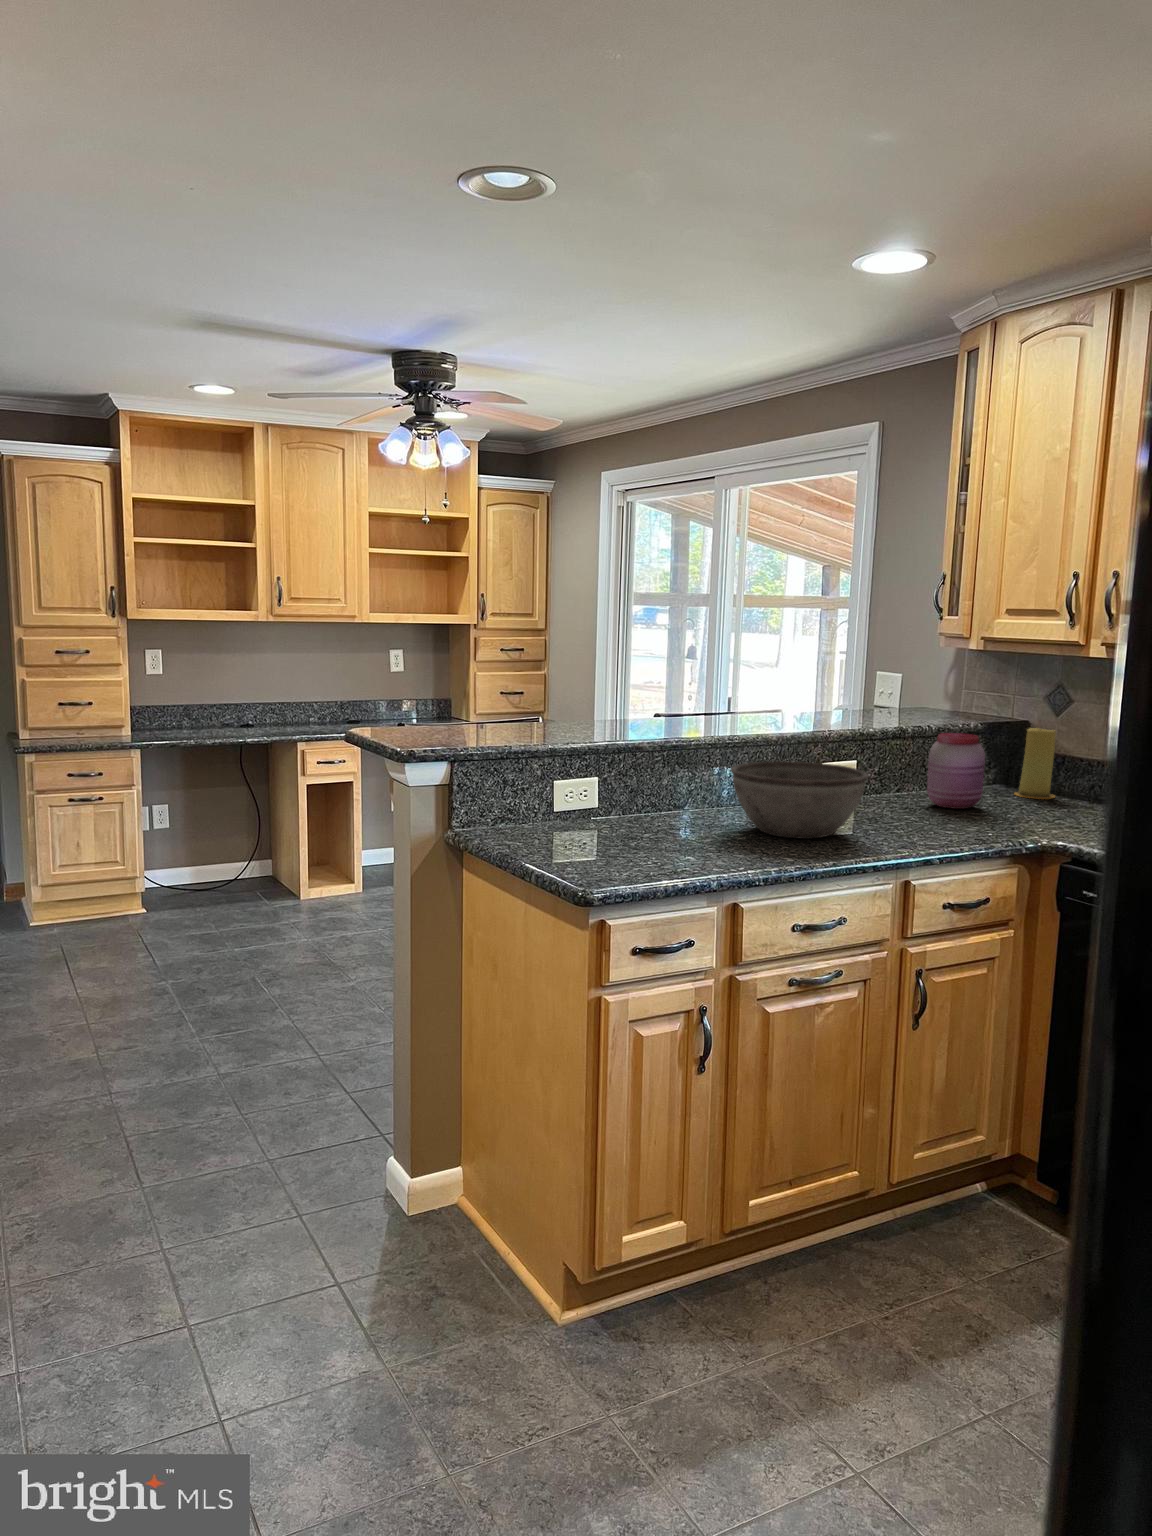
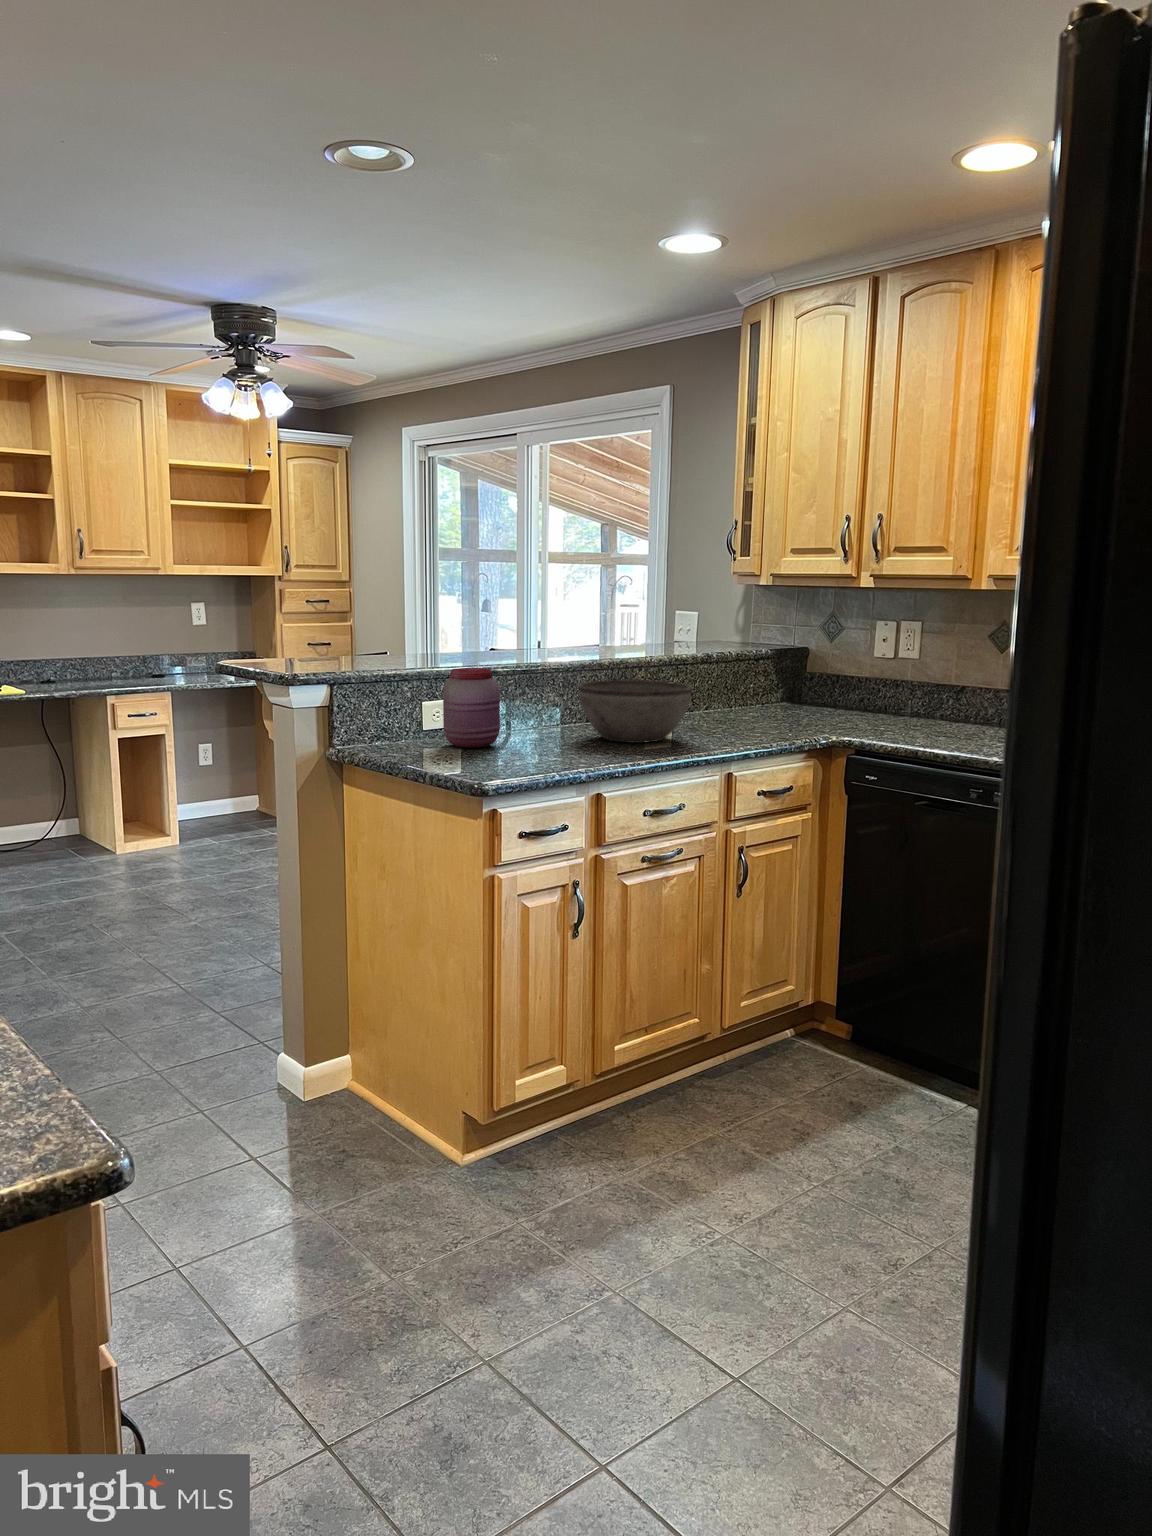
candle: present [1015,728,1056,799] -> none [798,652,832,711]
jar: present [927,733,985,809] -> present [443,668,500,748]

